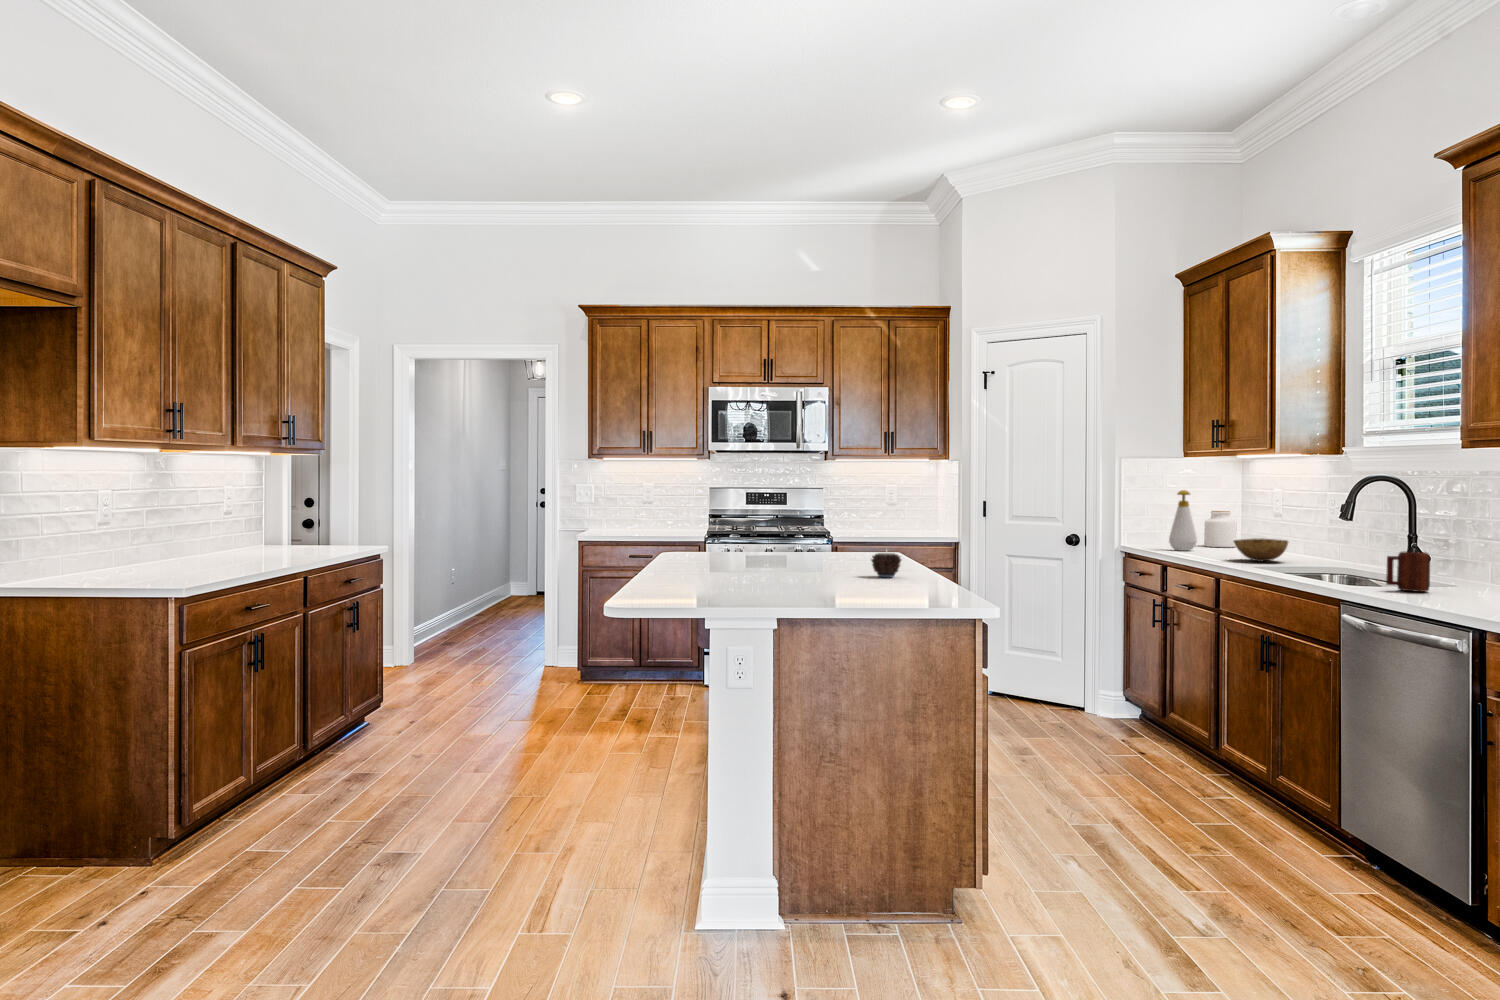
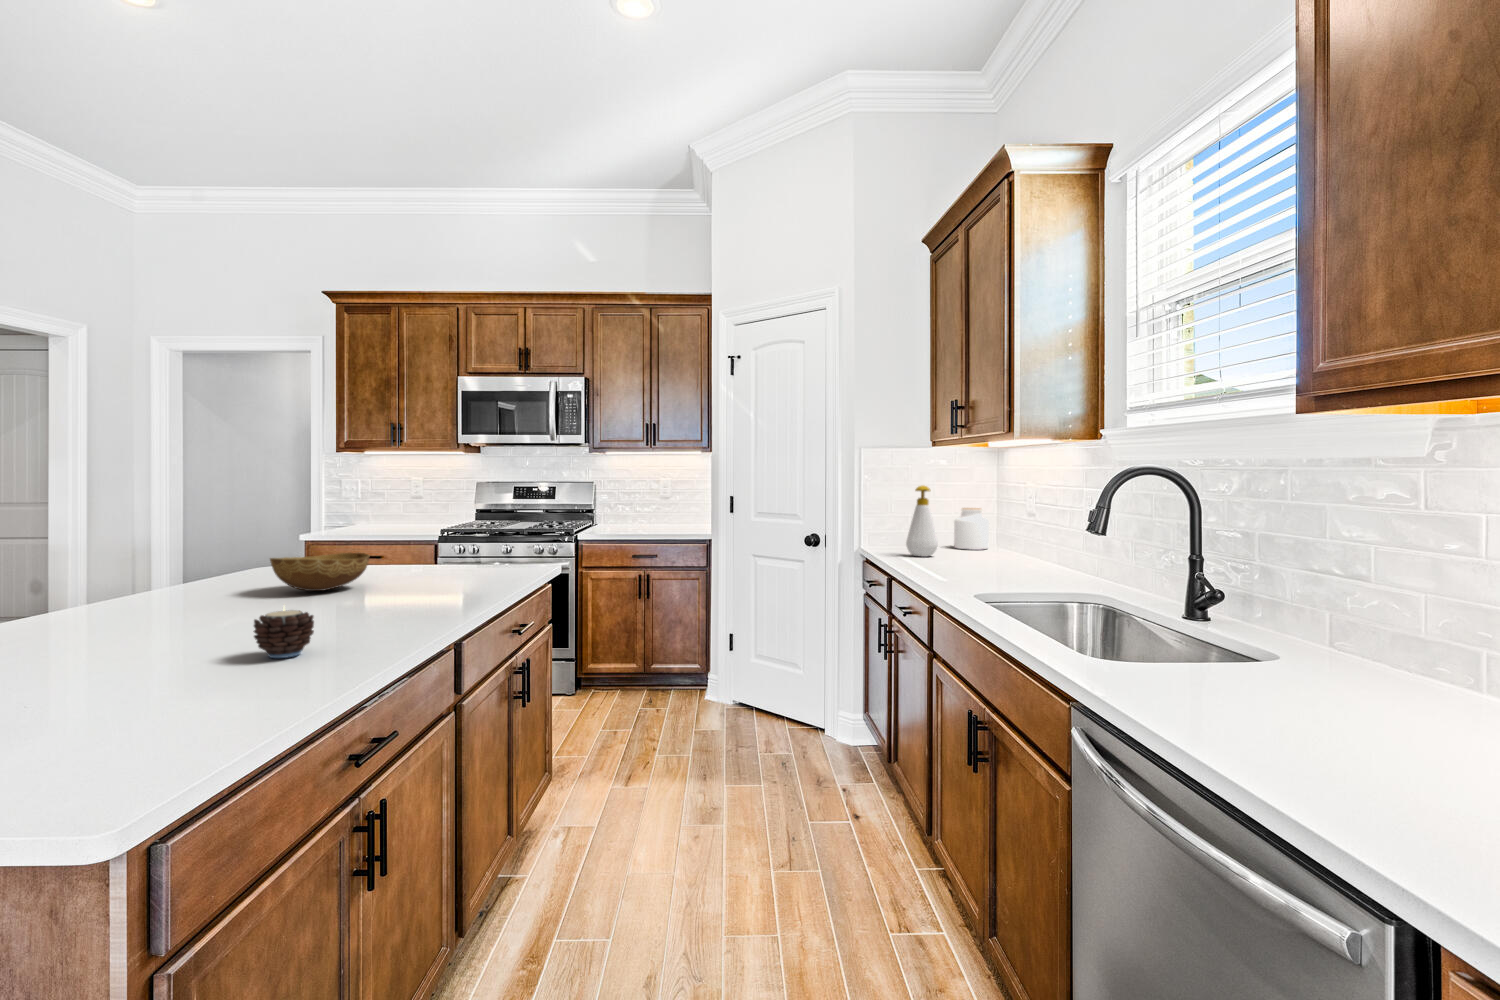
bowl: present [1234,538,1288,561] -> present [270,553,370,591]
mug: present [1386,552,1430,592] -> none [1162,609,1243,690]

